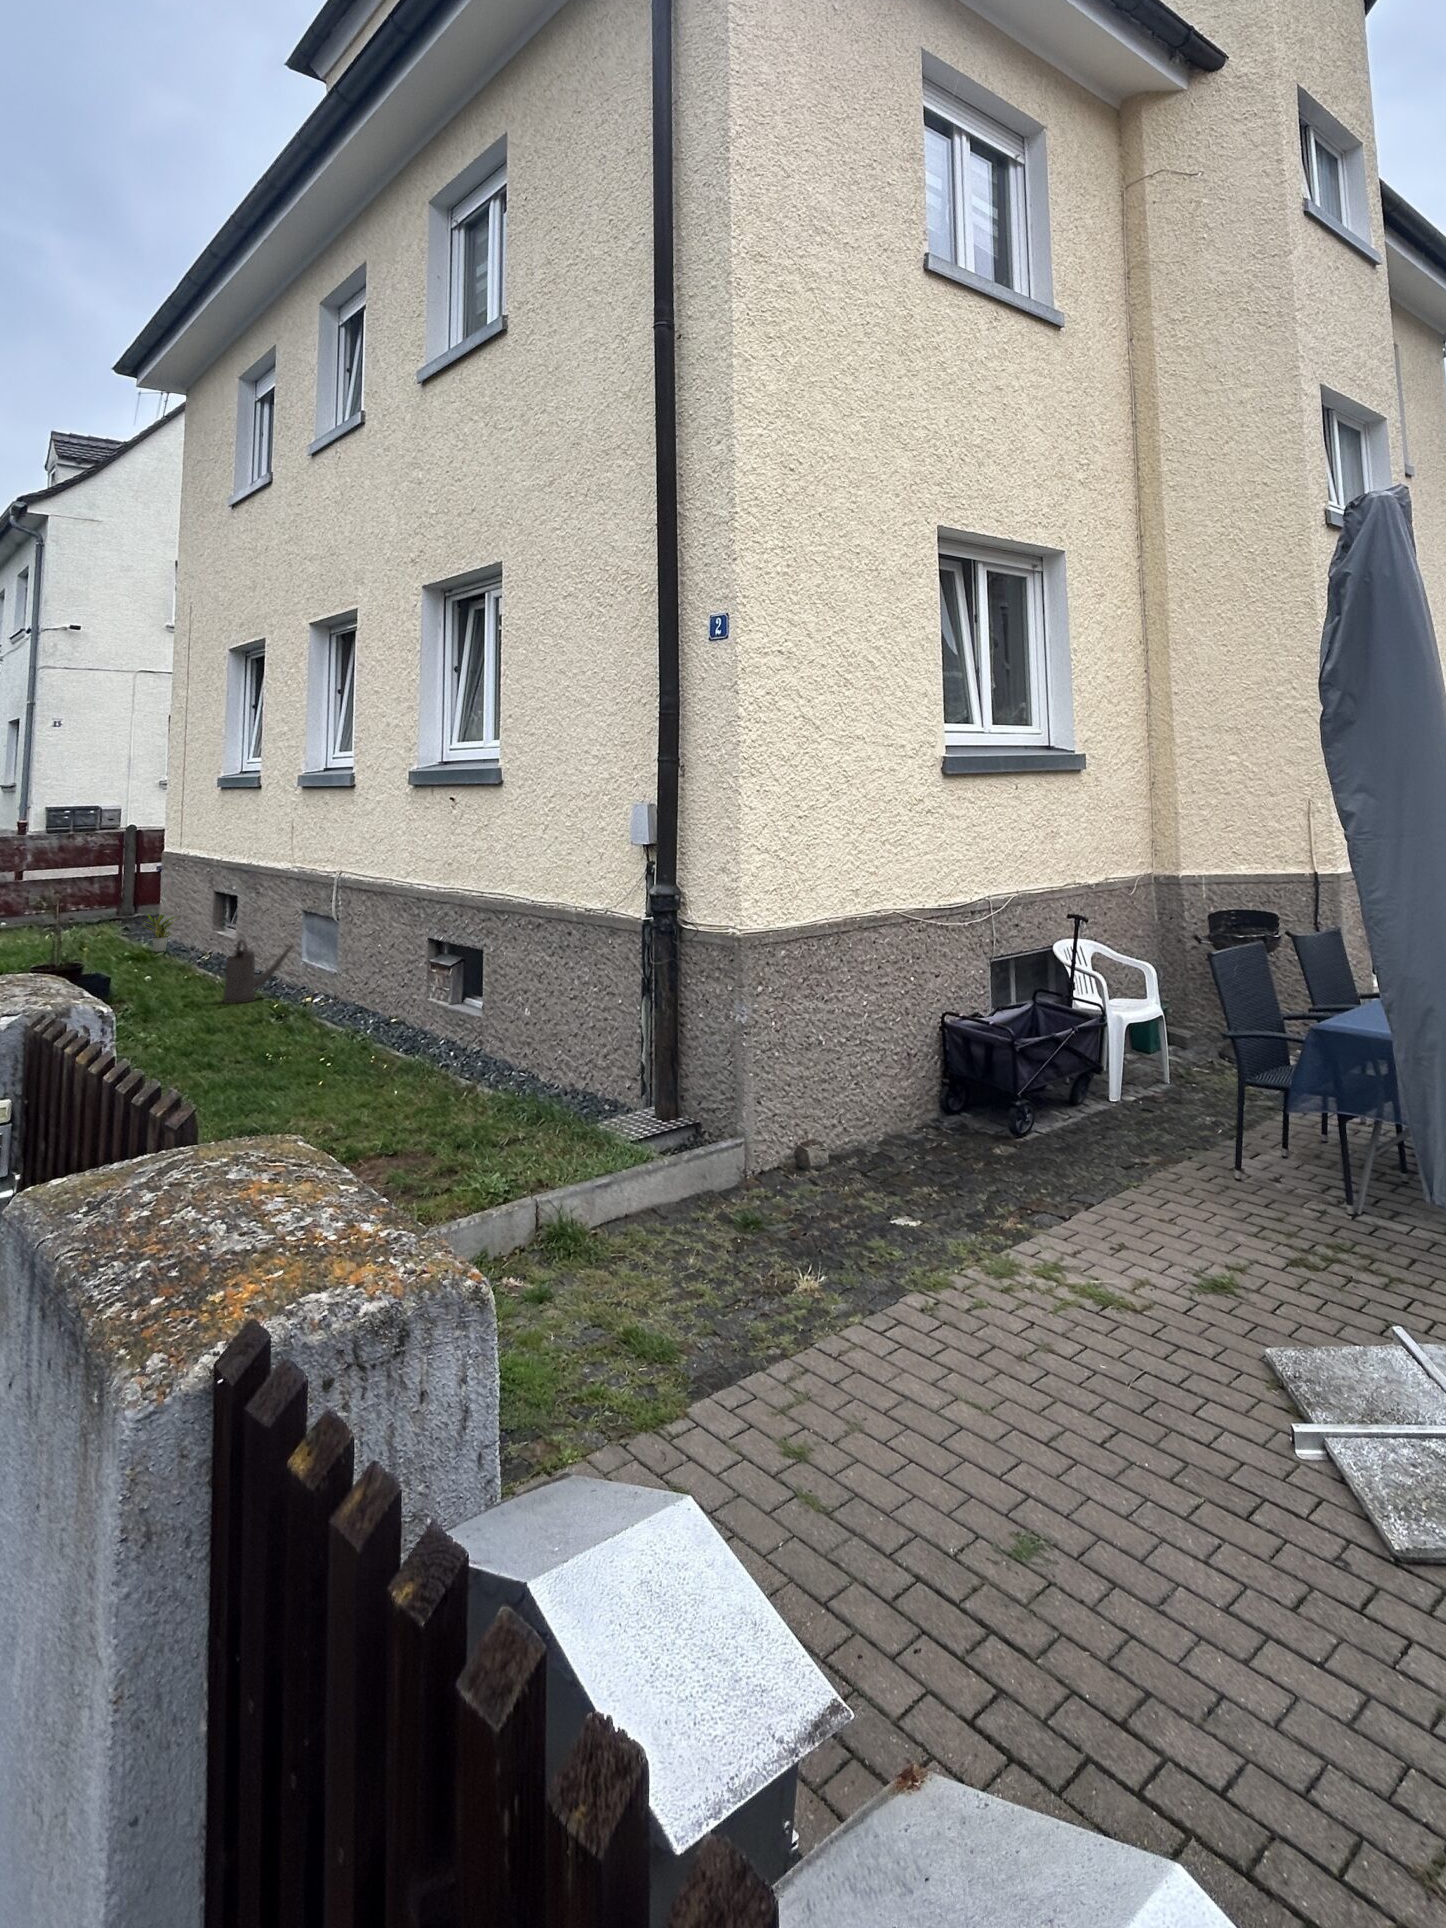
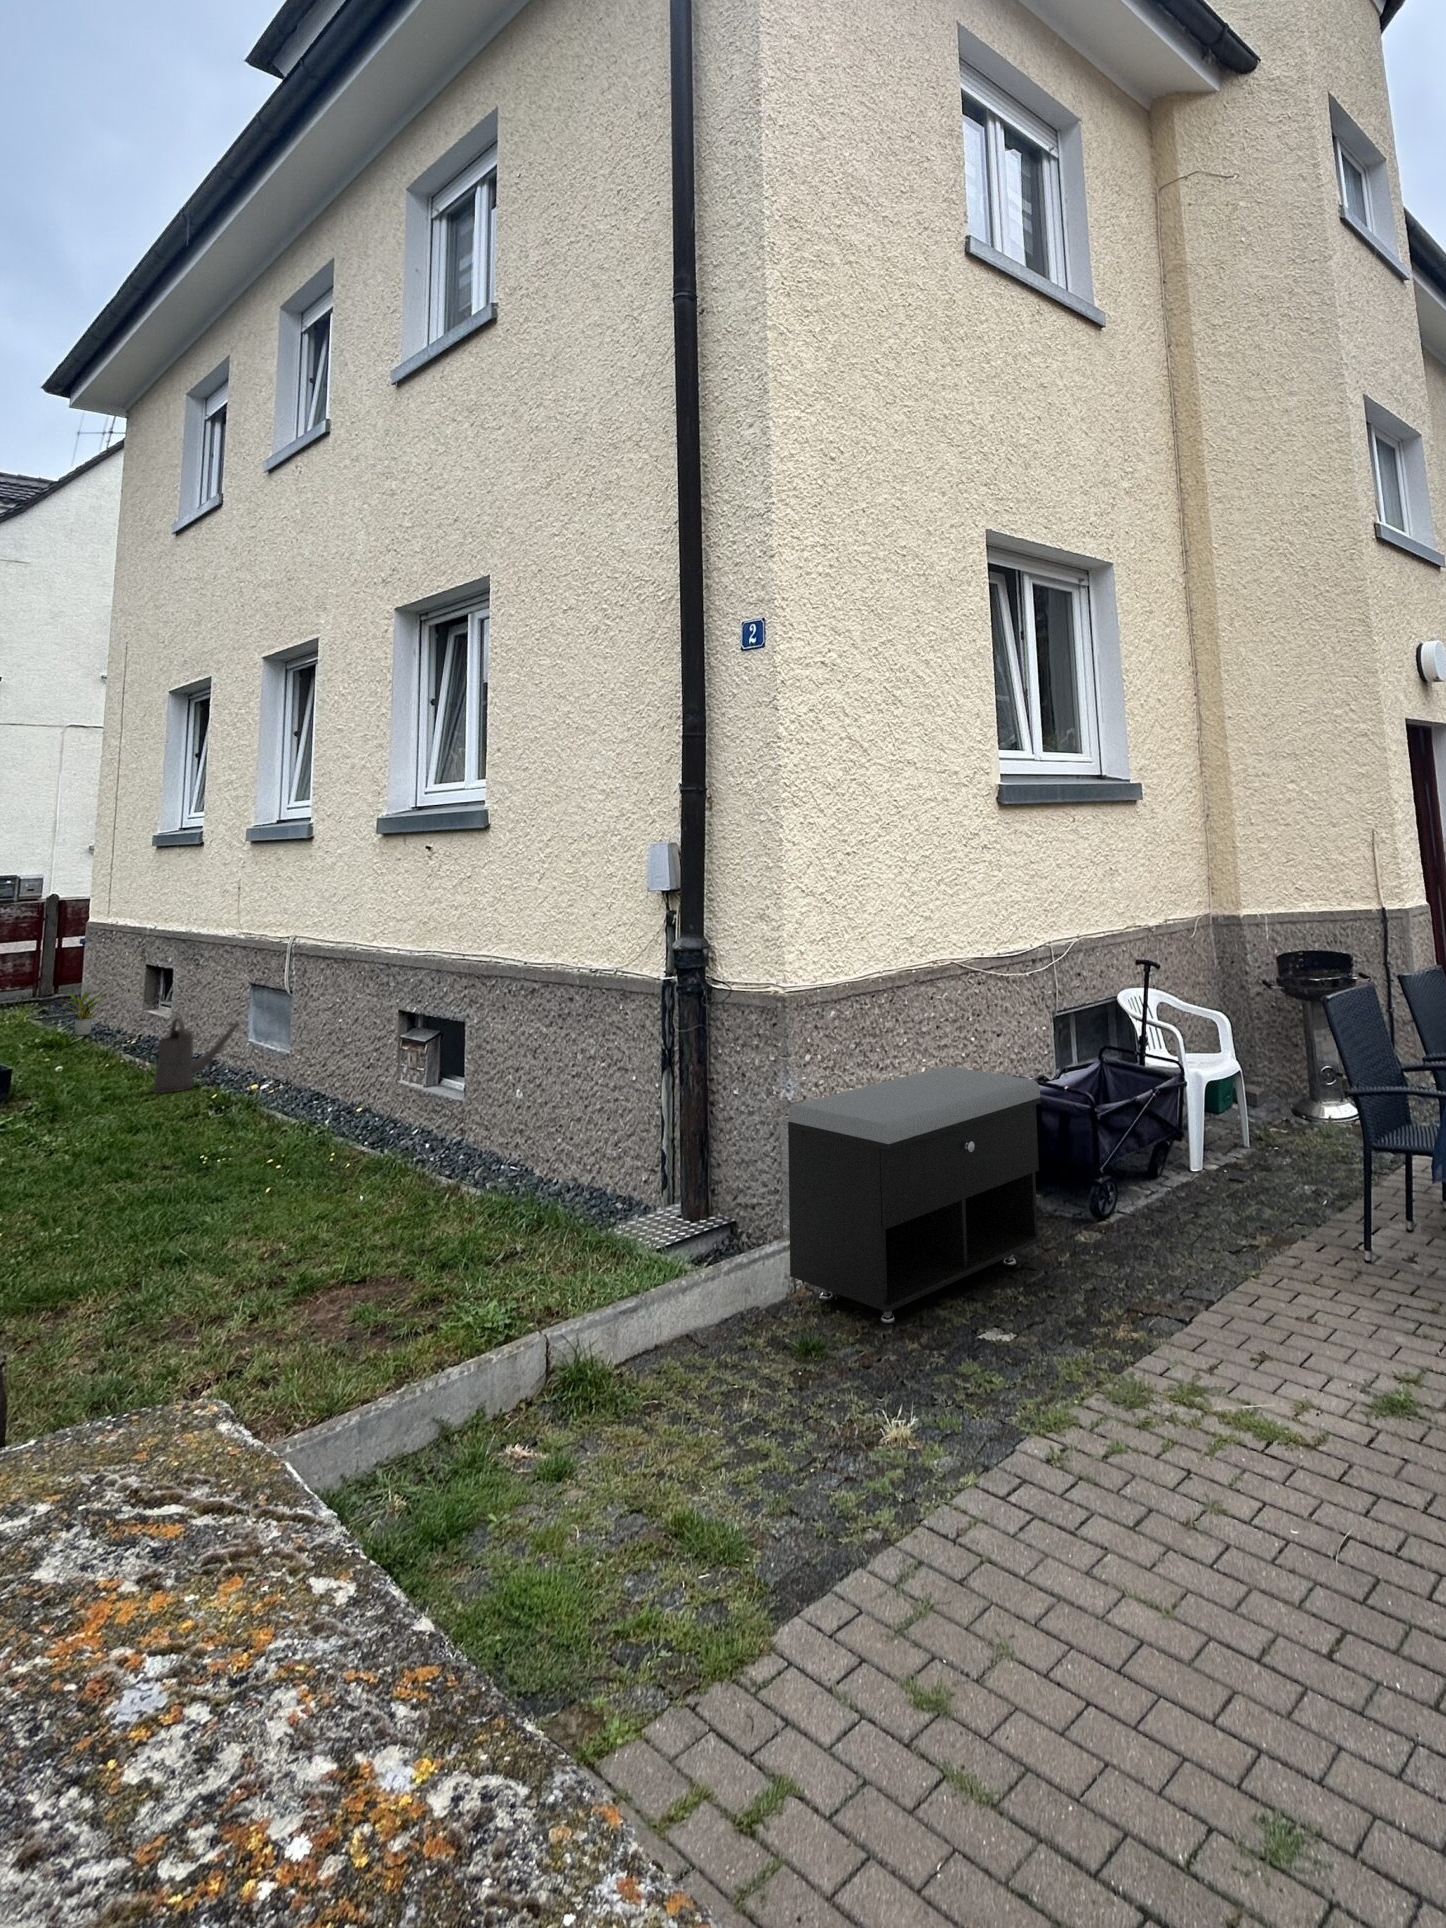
storage bench: none [741,1002,960,1208] -> present [788,1066,1042,1323]

